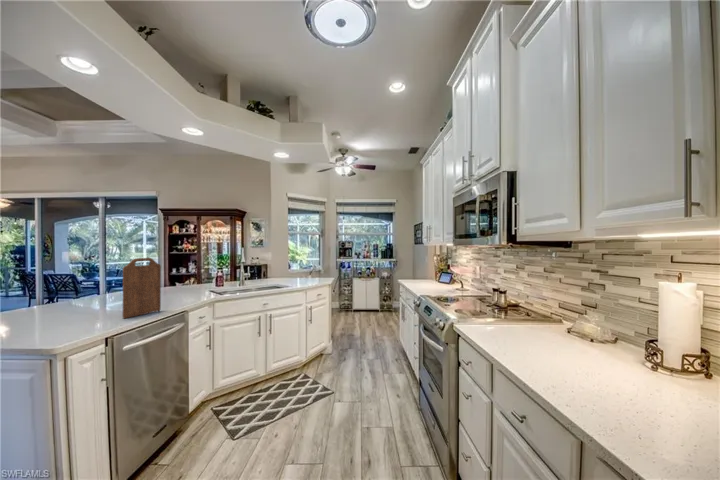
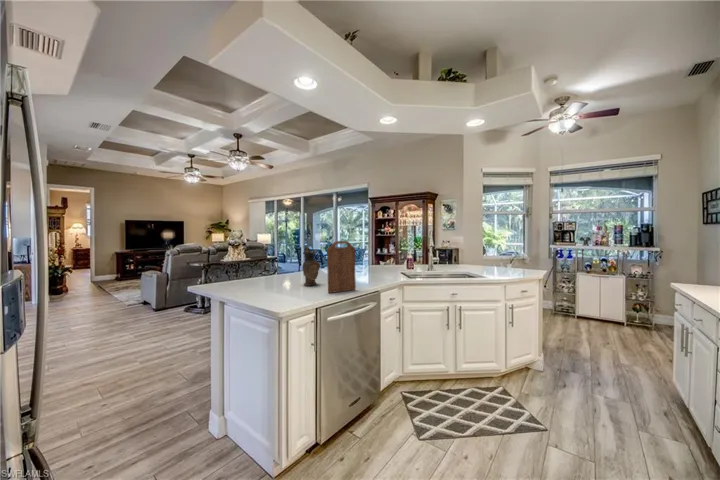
ceramic pitcher: none [74,265,104,316] -> present [303,246,320,286]

